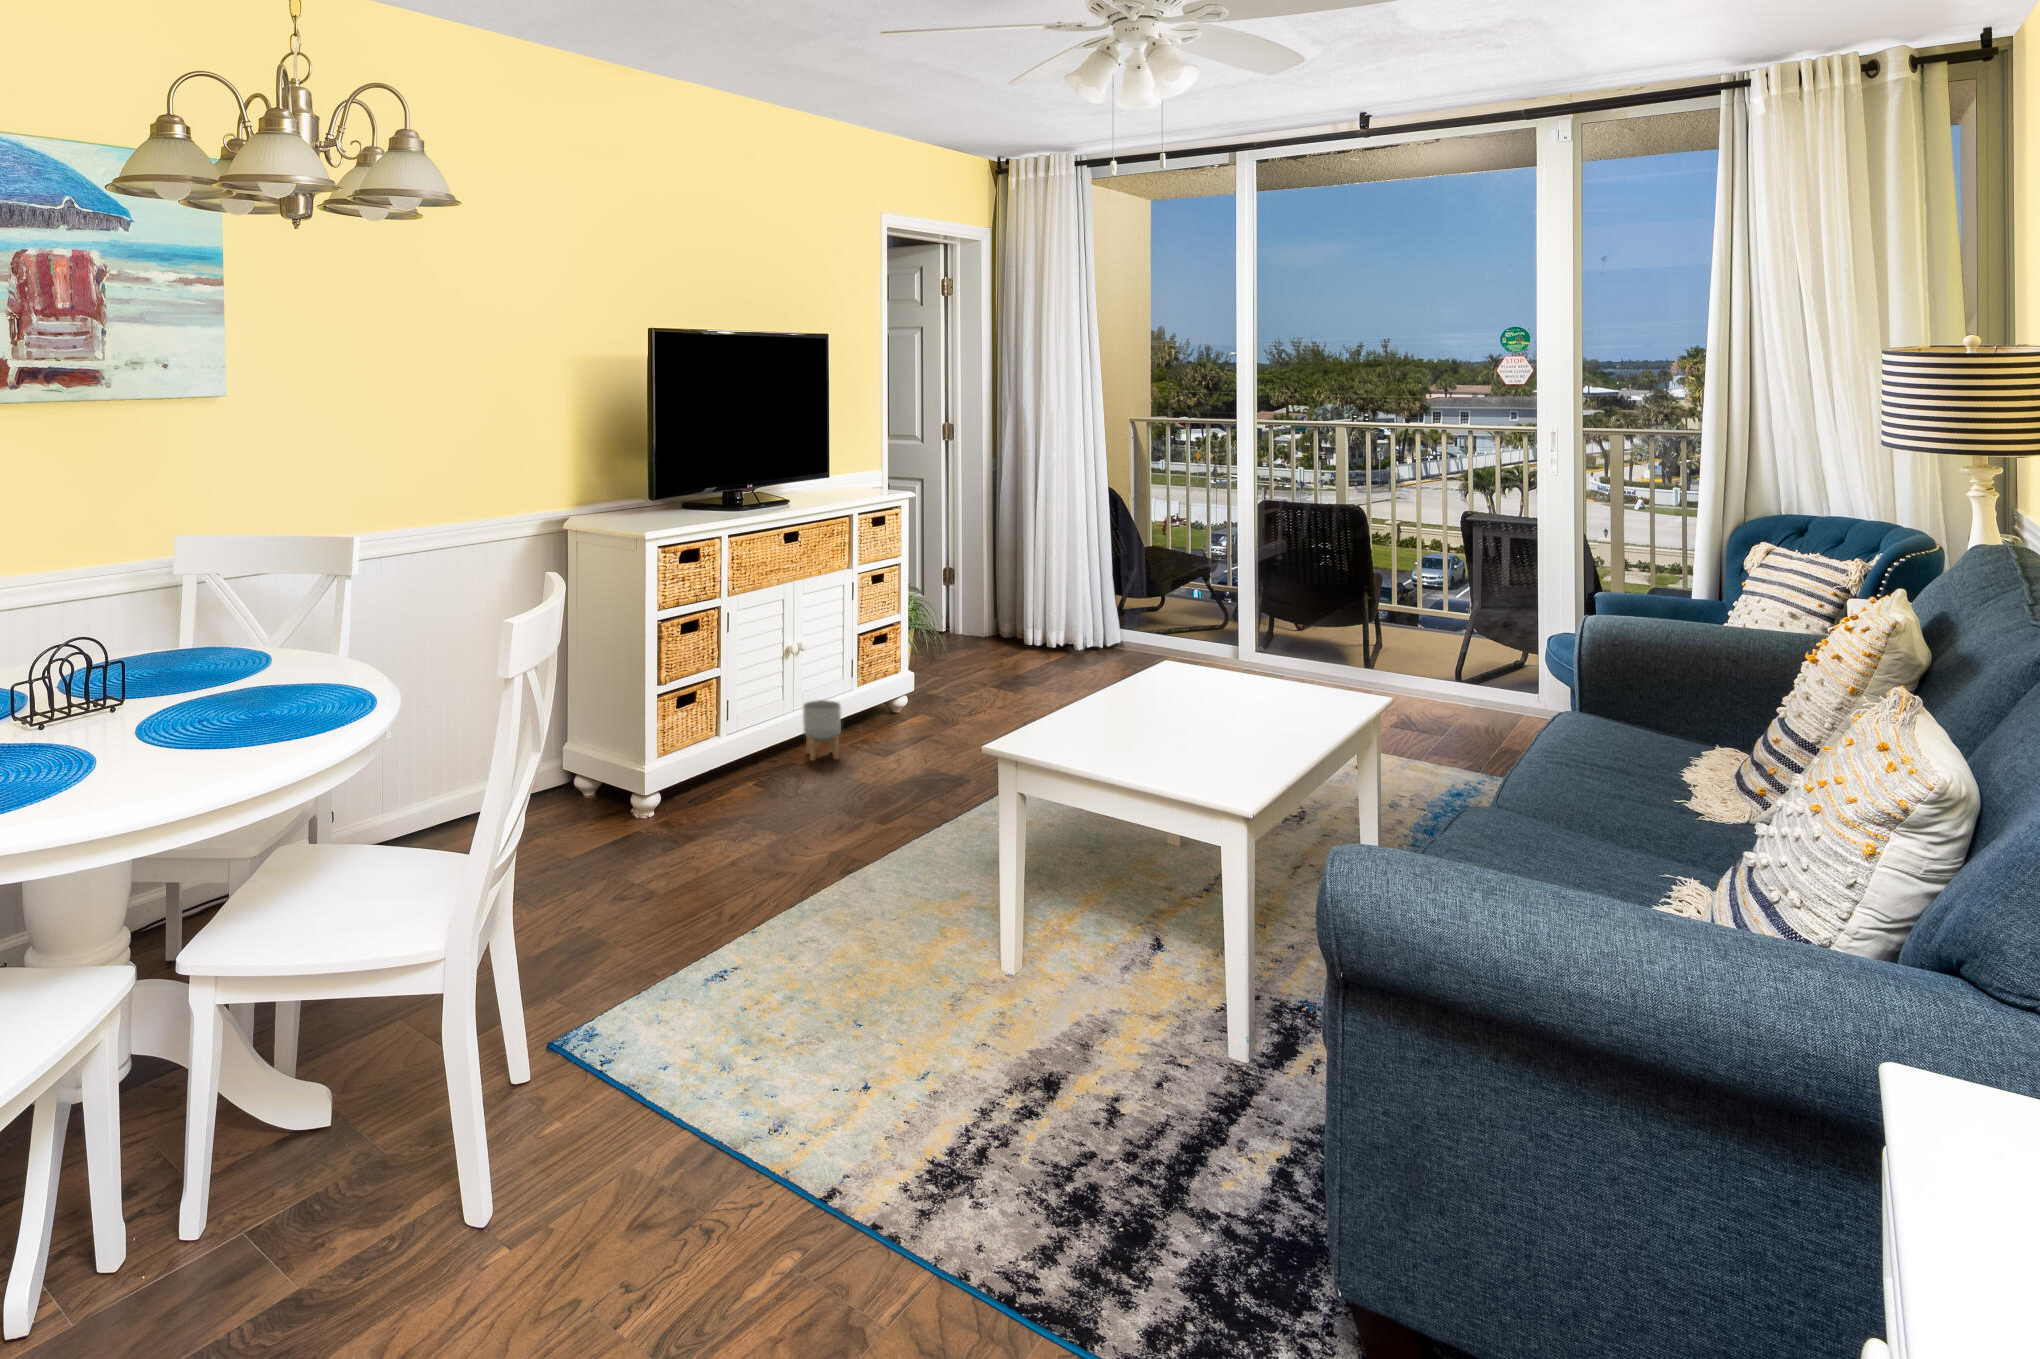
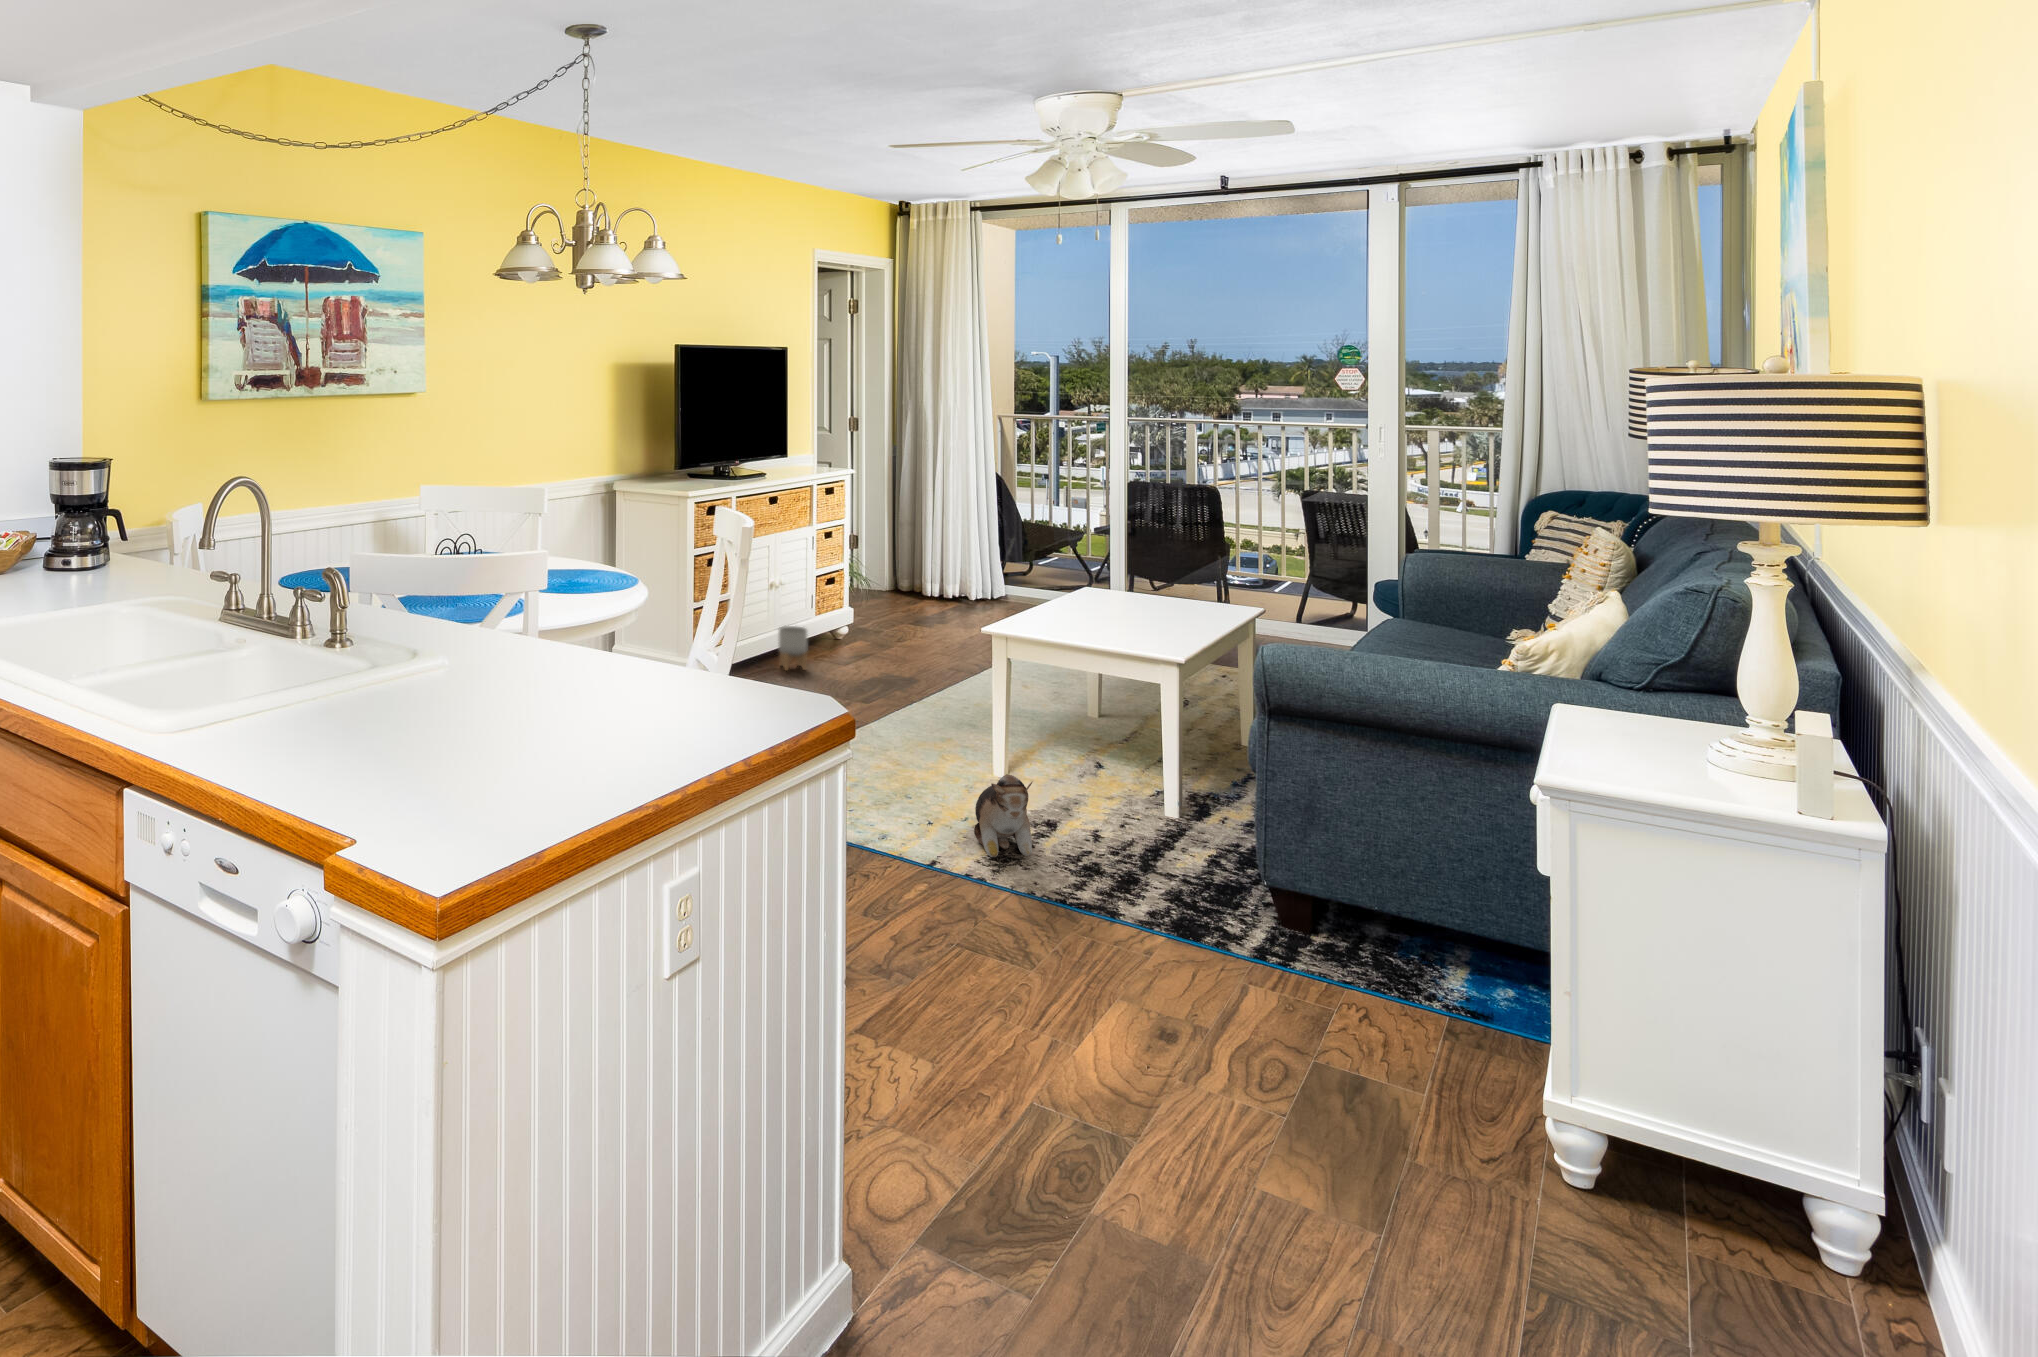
plush toy: none [977,974,1055,1105] -> present [974,774,1032,857]

